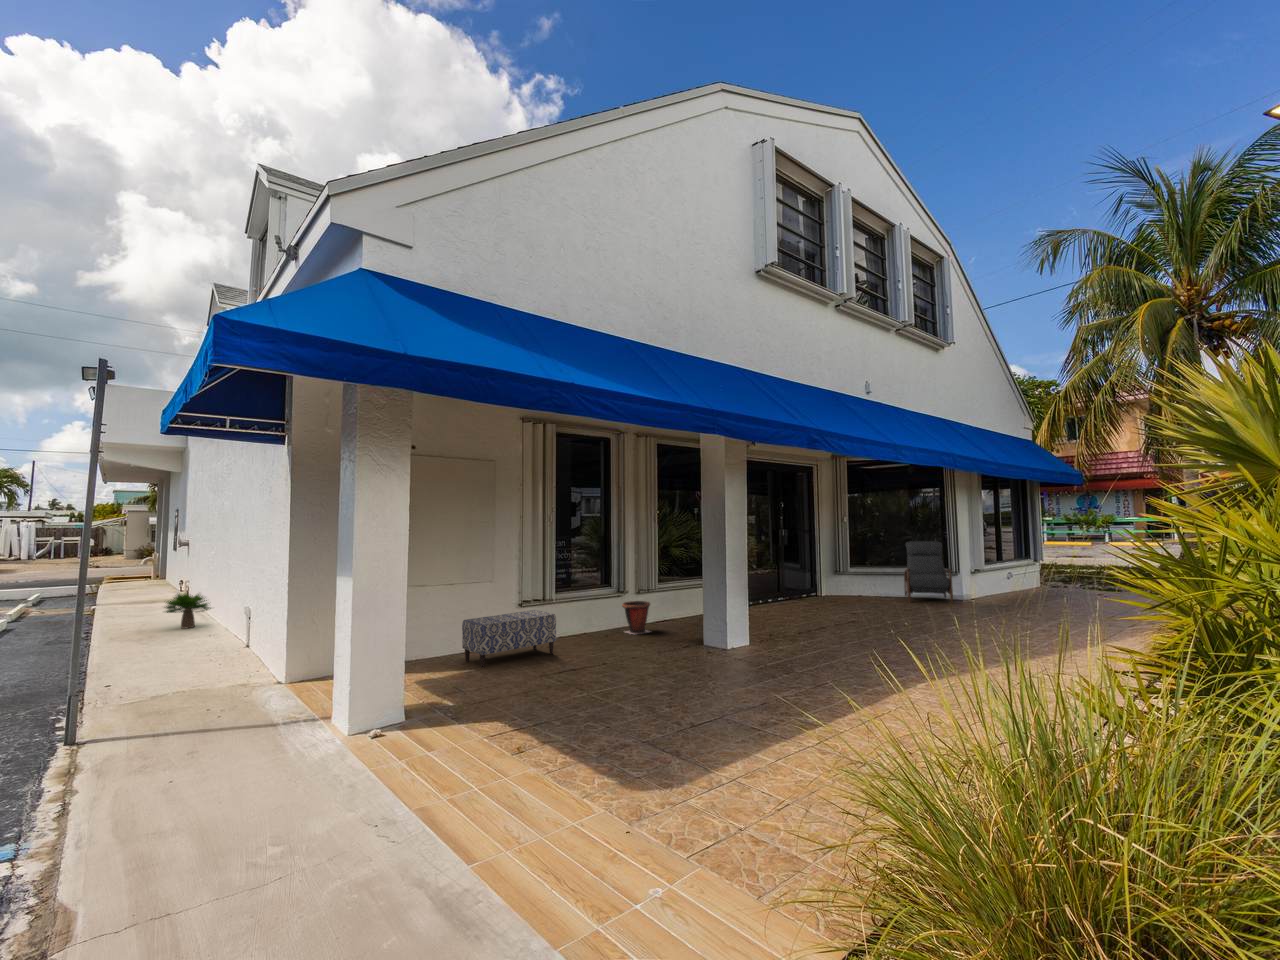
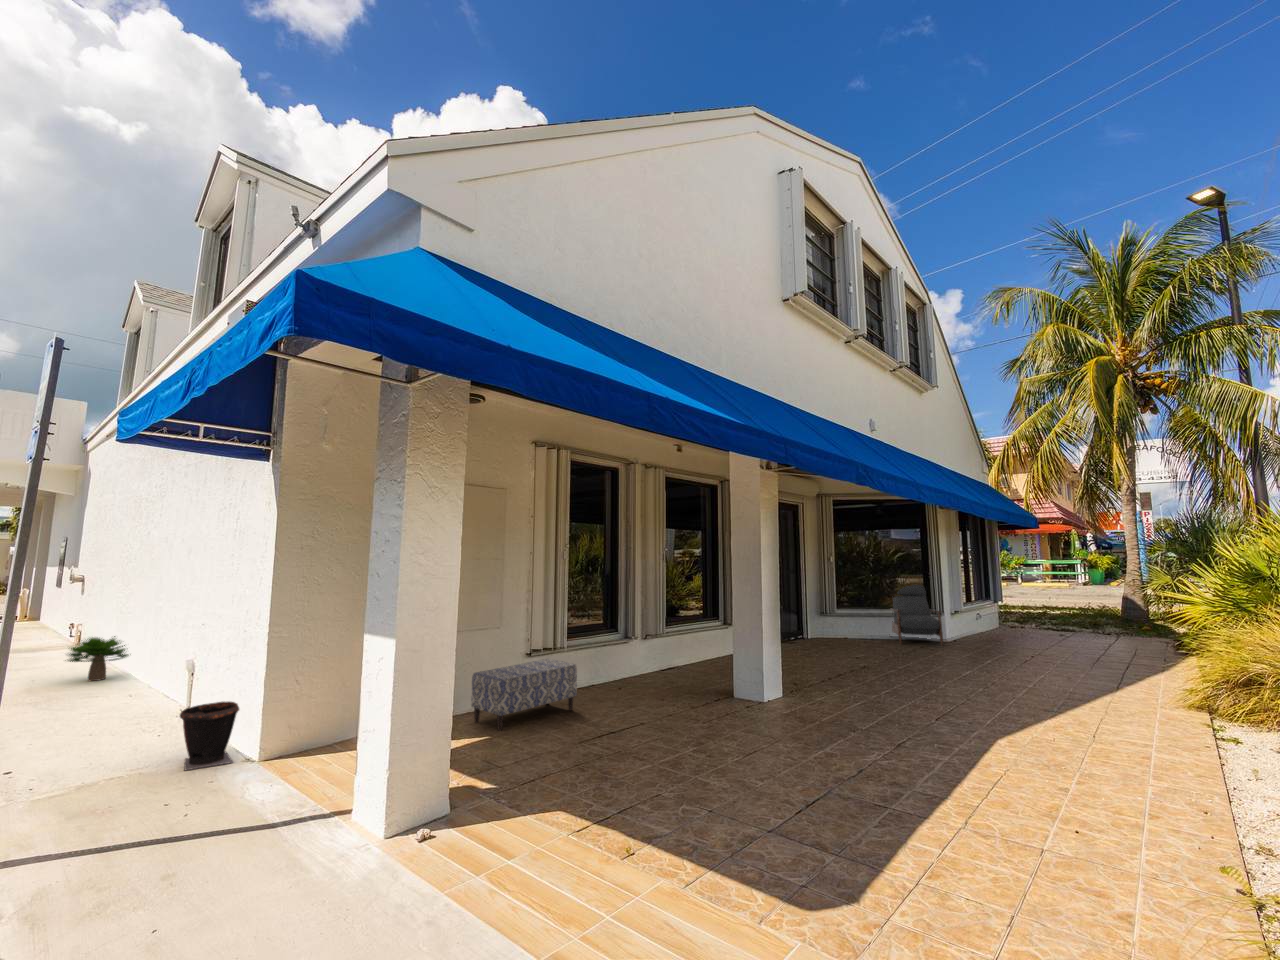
waste bin: present [622,601,650,634] -> present [180,702,239,770]

